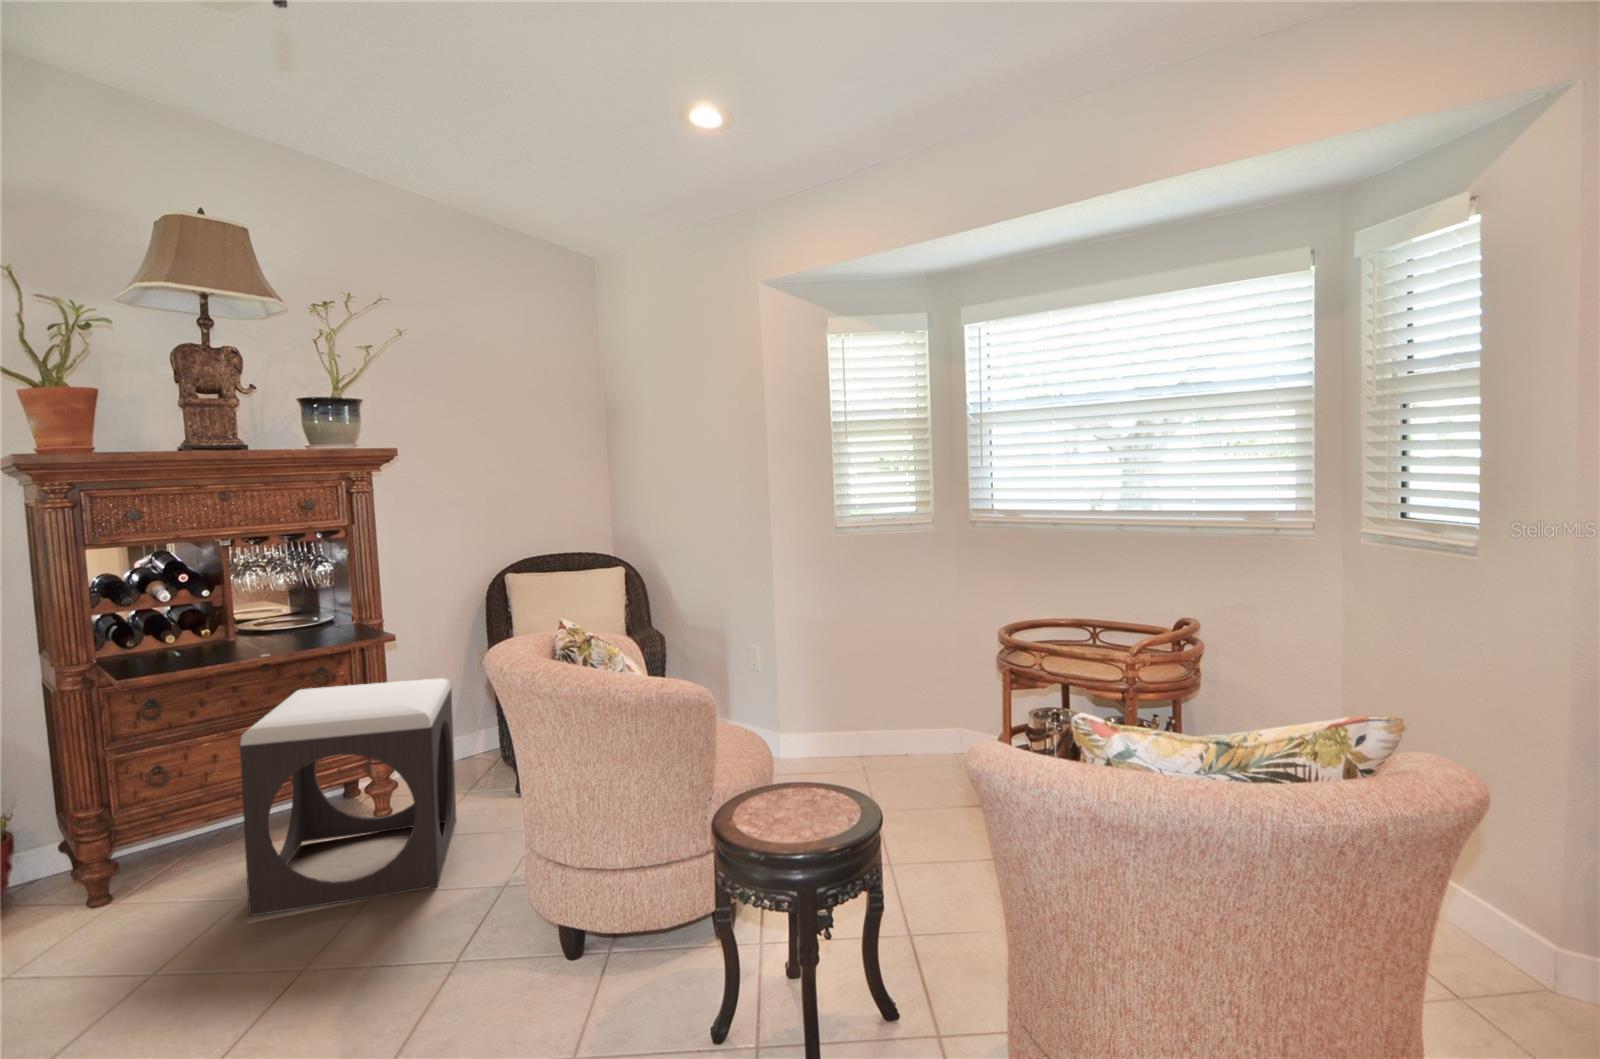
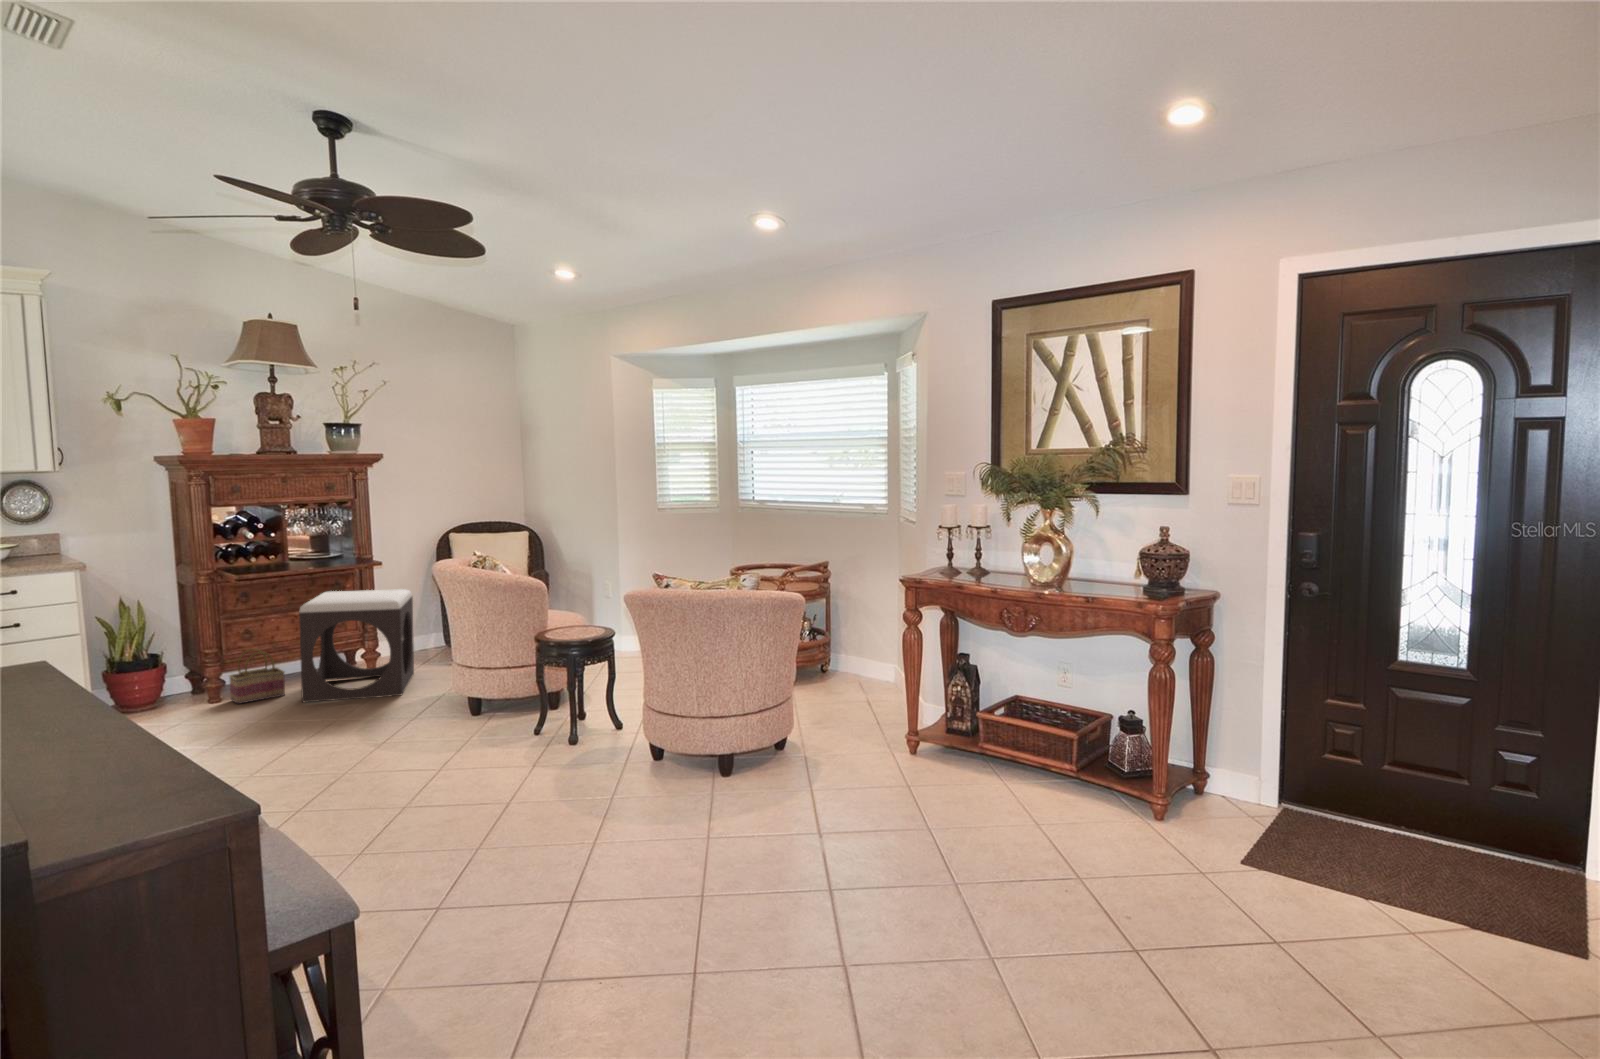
basket: none [114,804,224,921] -> present [229,649,285,704]

